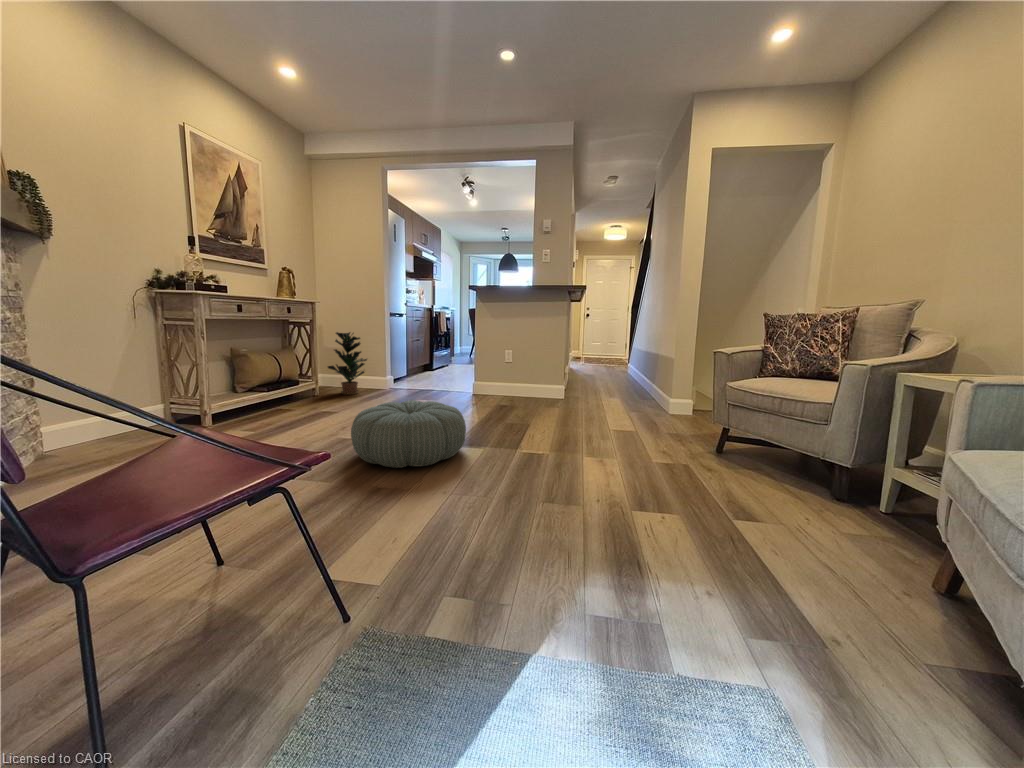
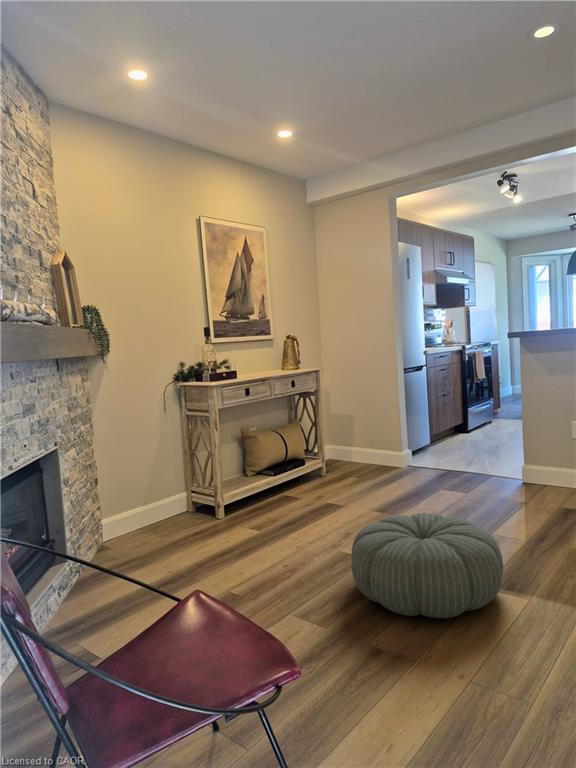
potted plant: present [328,332,367,395] -> none [334,399,380,475]

